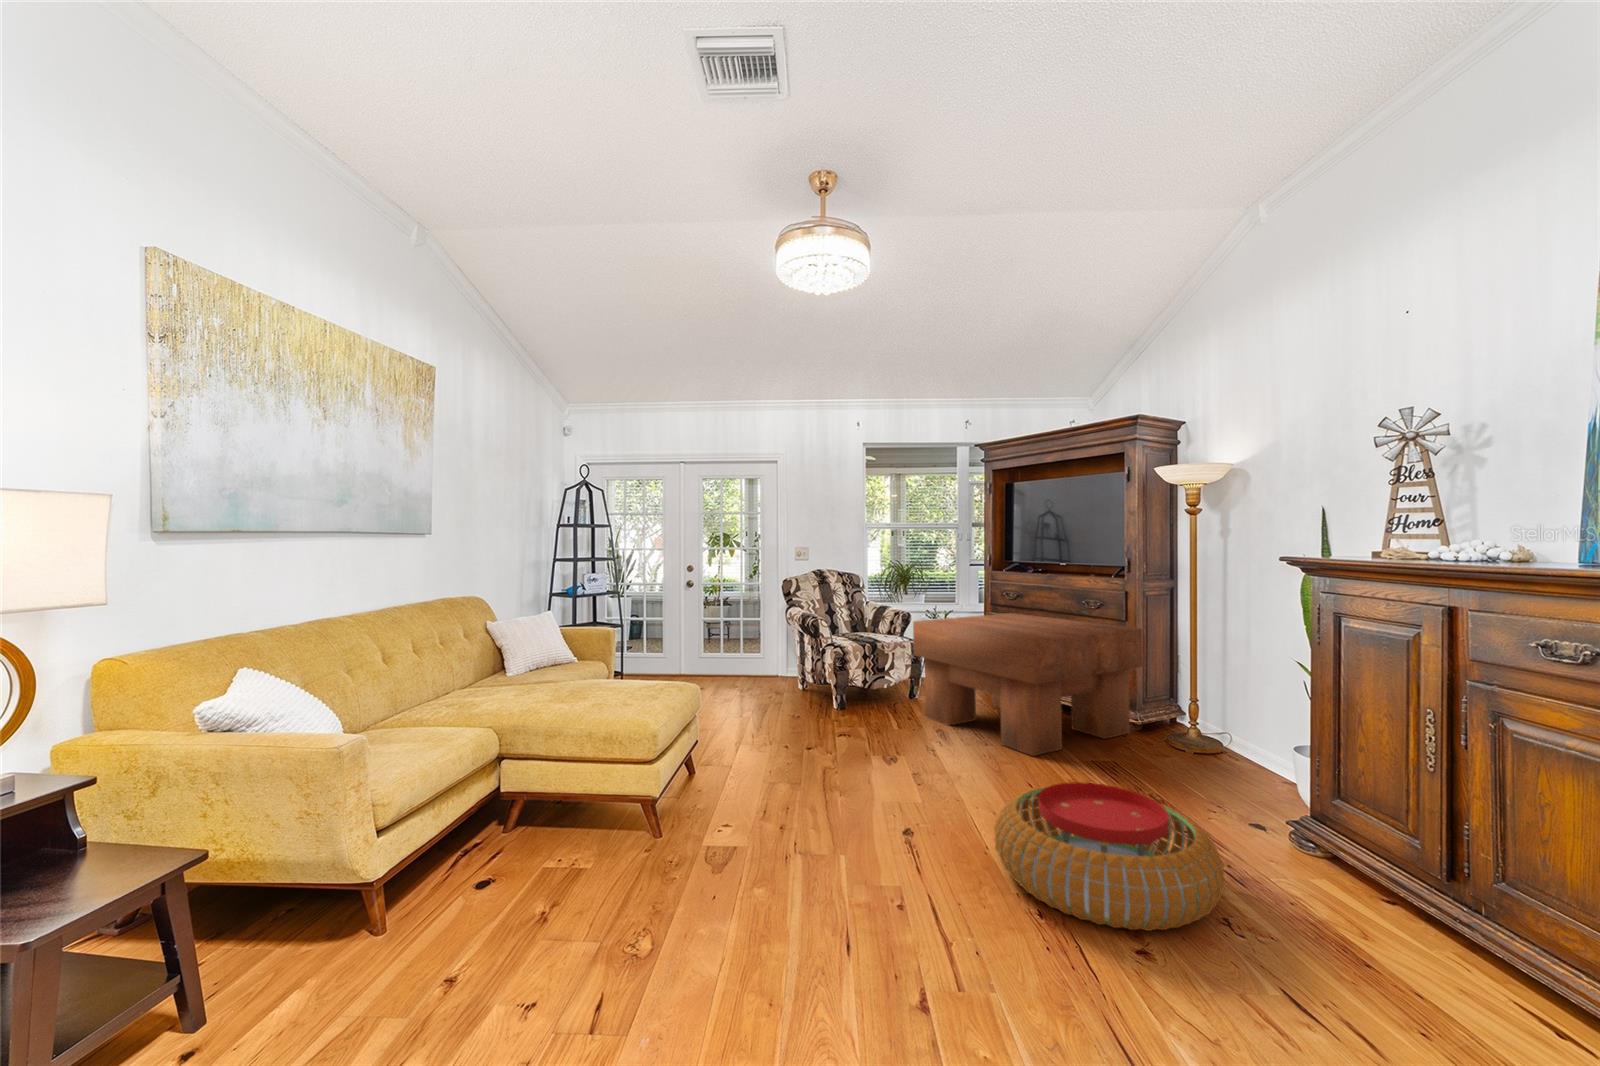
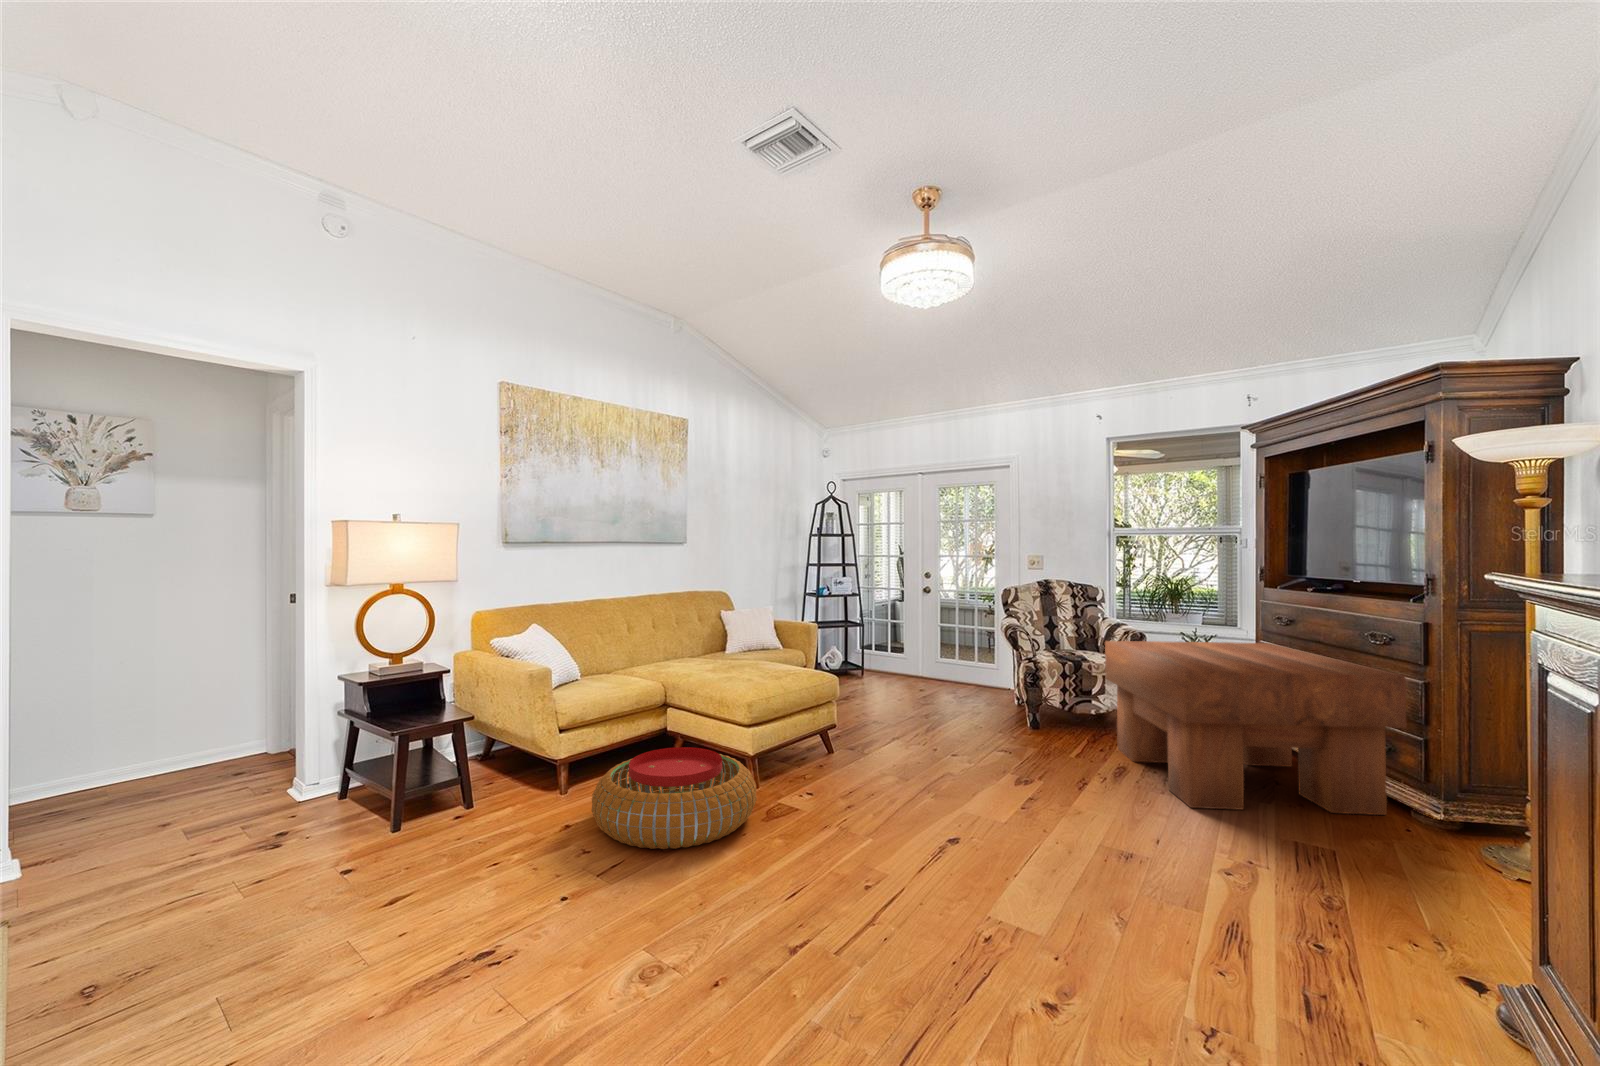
pouf: present [994,782,1225,931] -> present [592,747,756,849]

